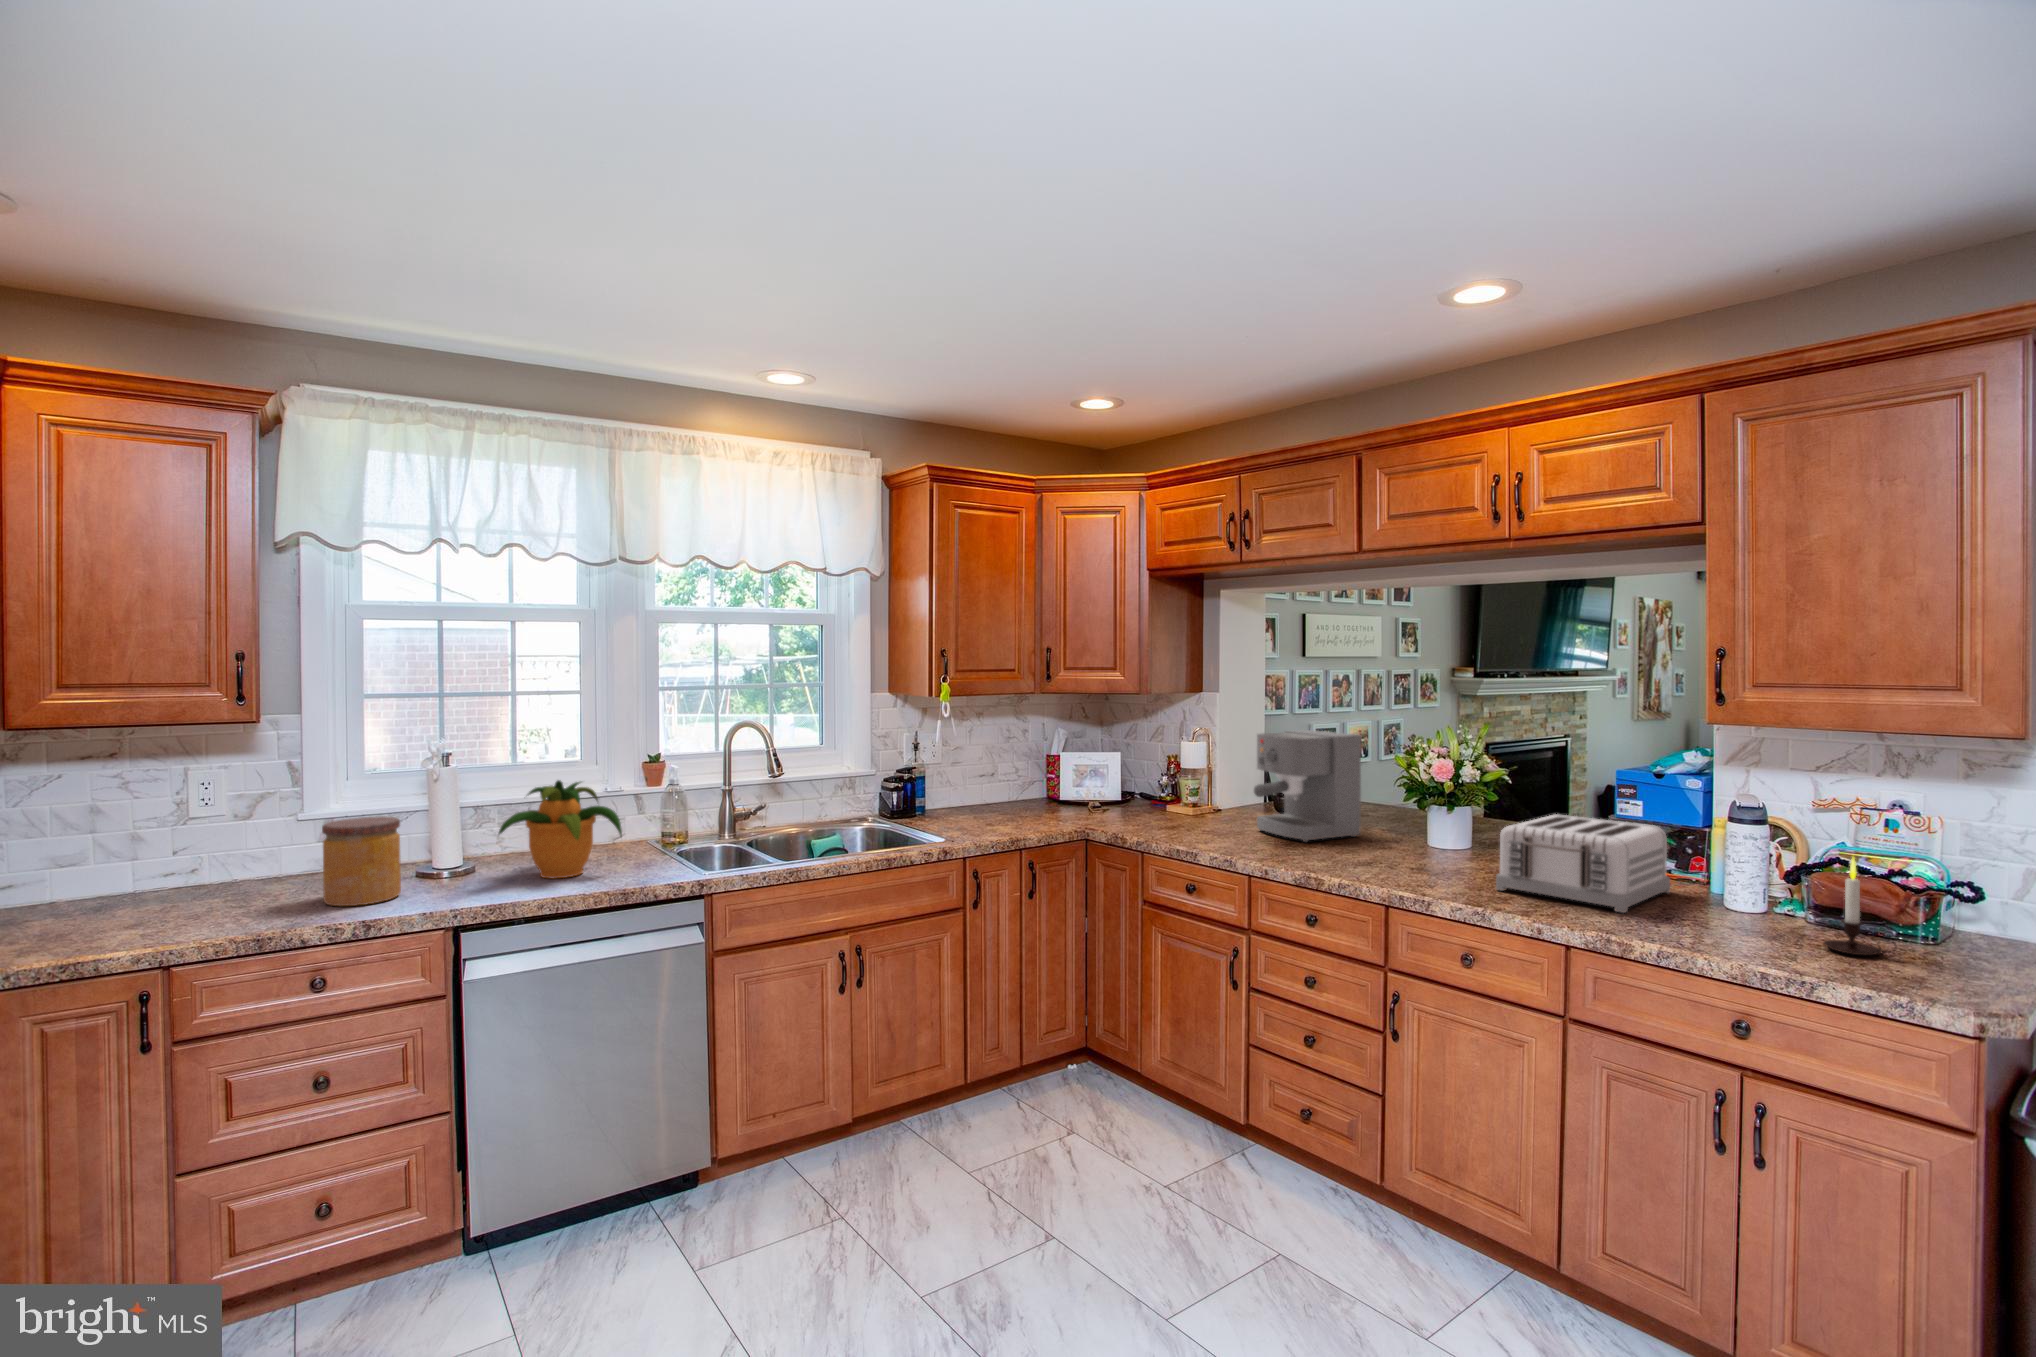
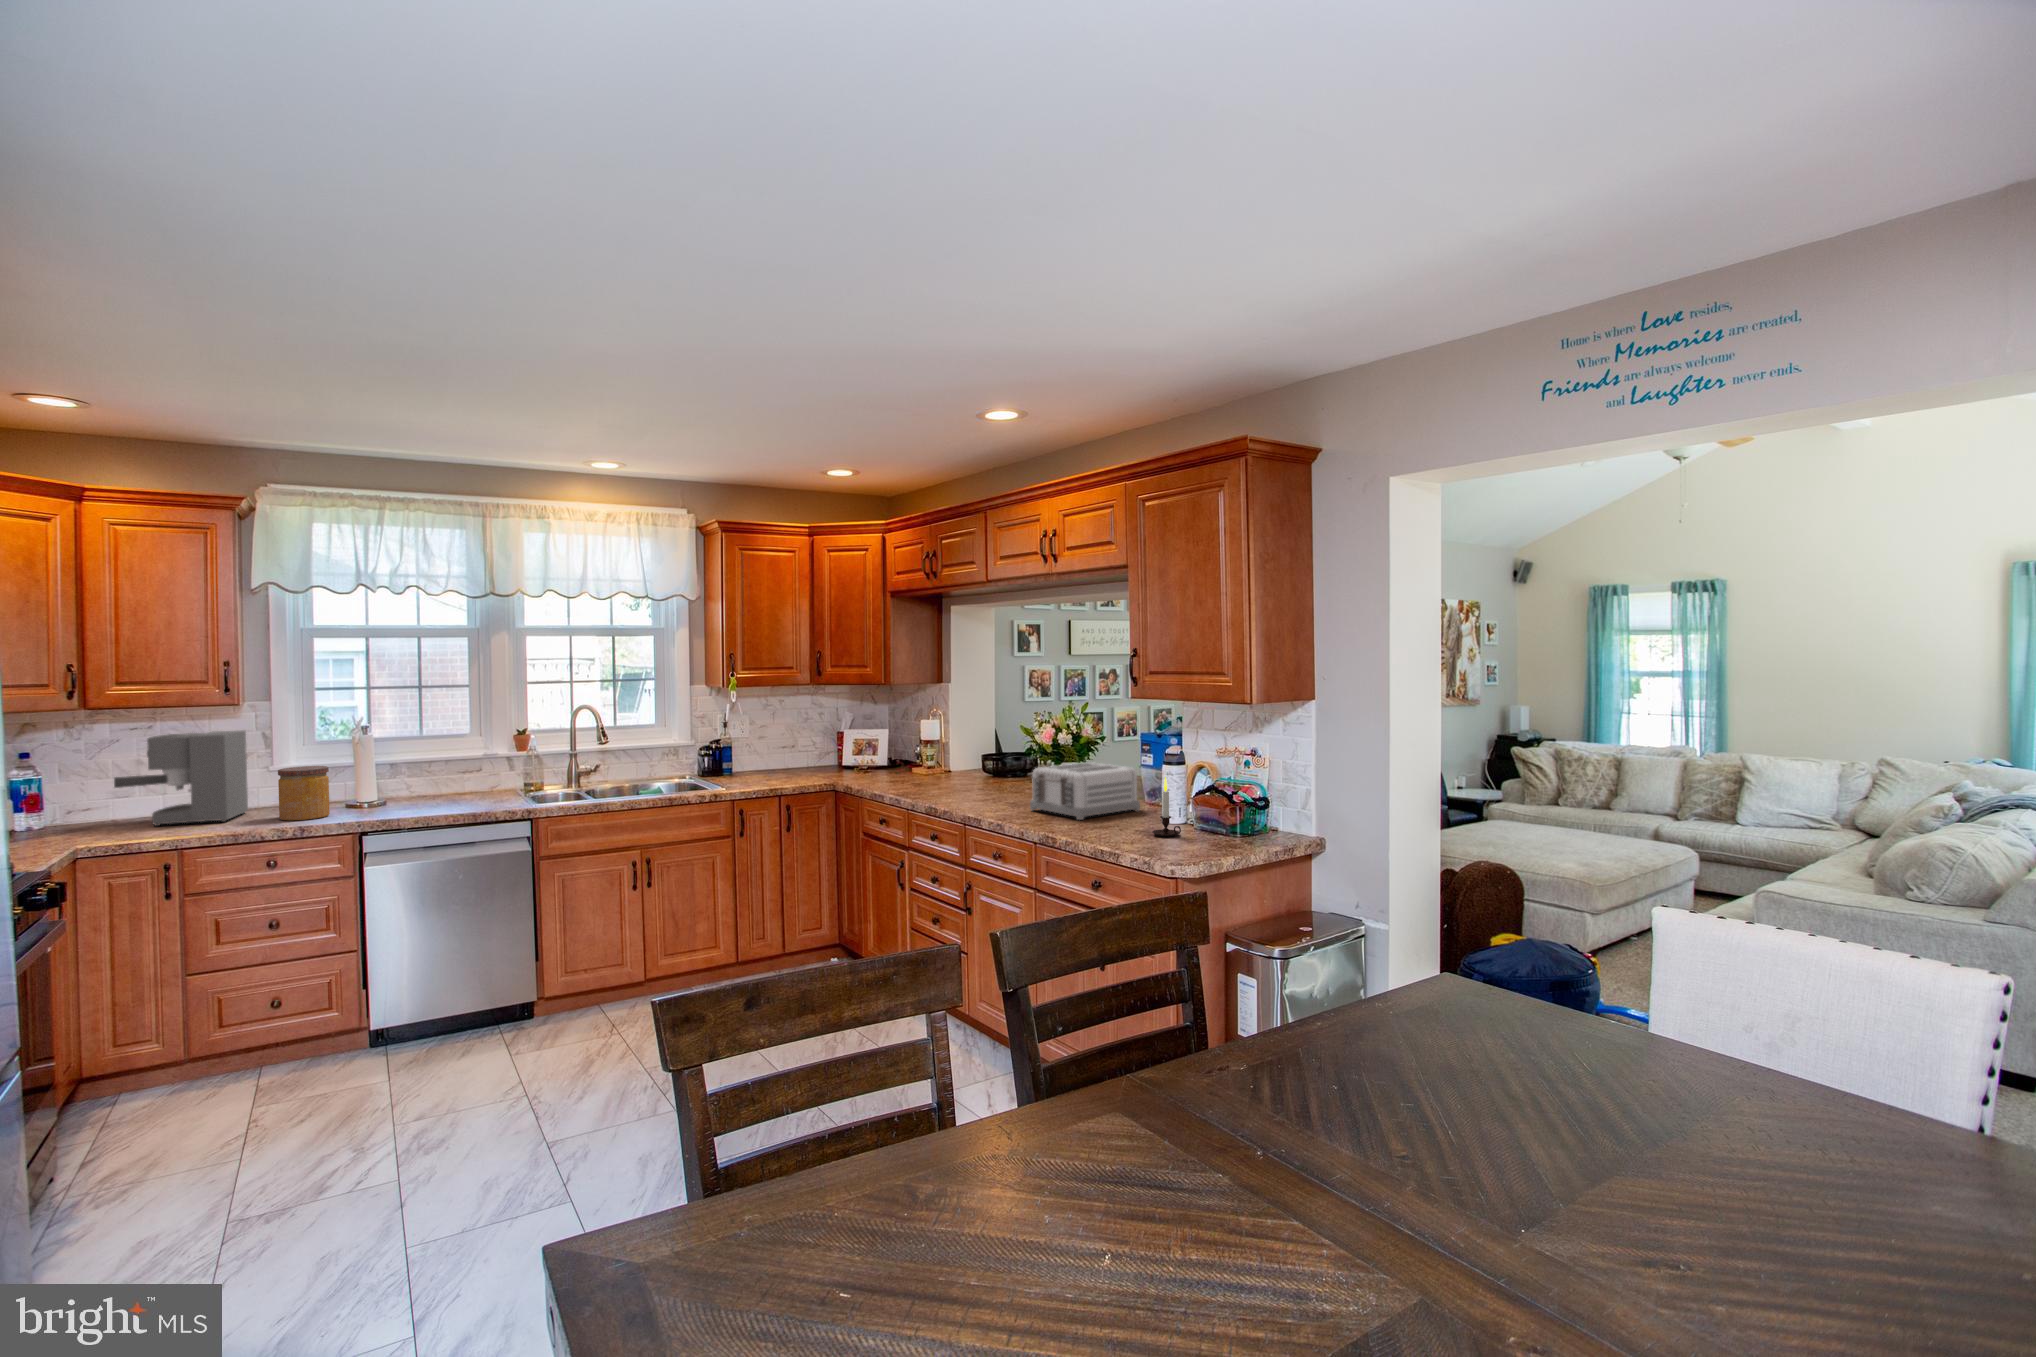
coffee maker: present [1254,730,1361,842] -> present [114,730,248,826]
potted plant: present [499,780,622,878] -> none [392,743,480,808]

